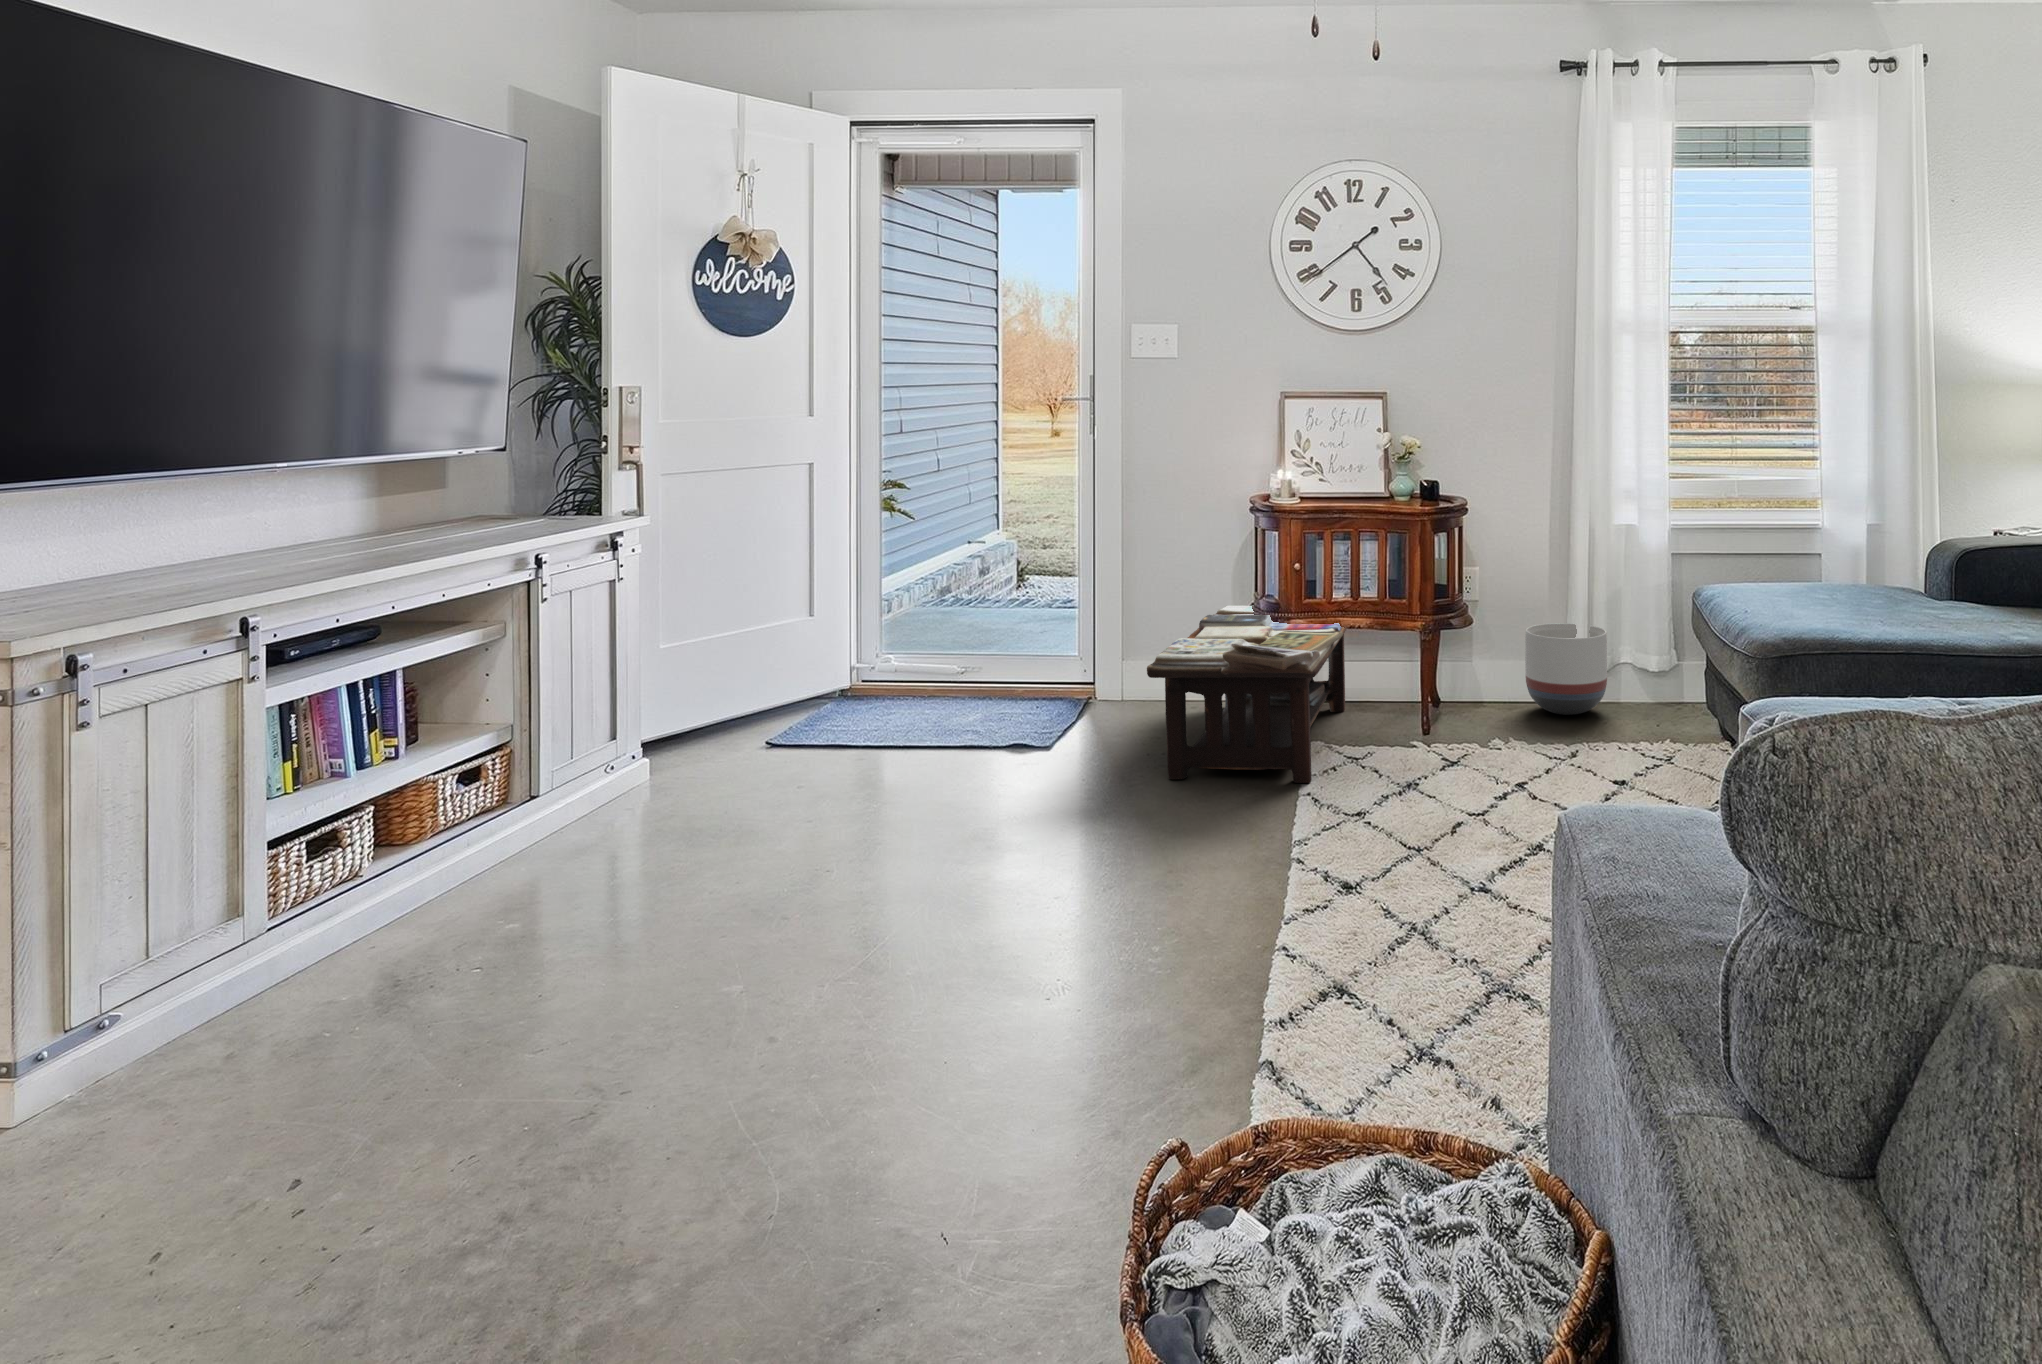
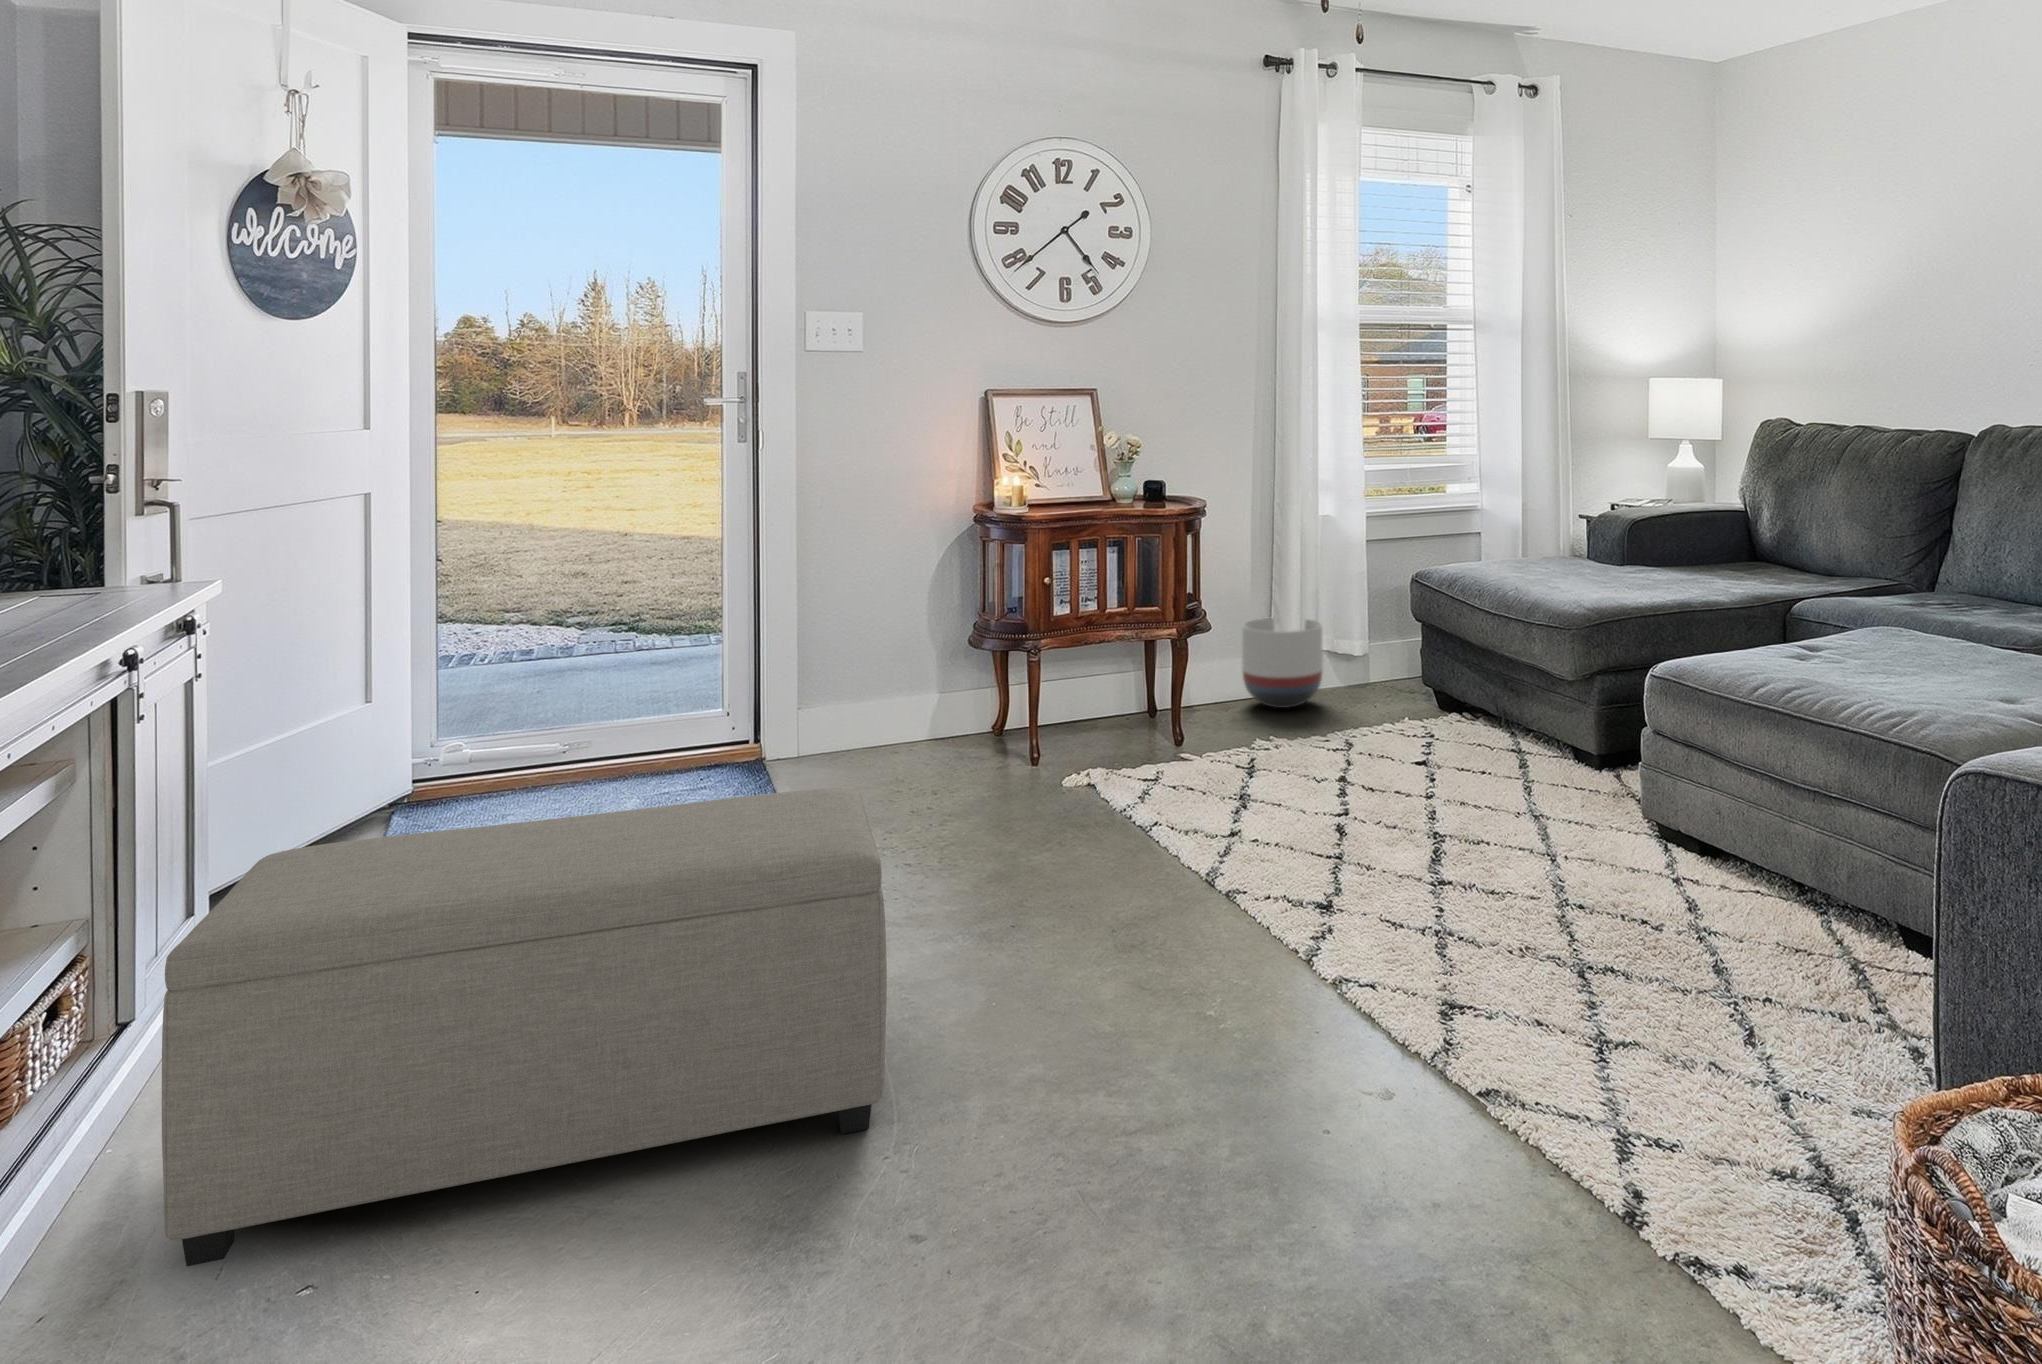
coffee table: present [1147,605,1347,783] -> none [916,617,1158,829]
ottoman: none [389,702,895,976] -> present [162,788,887,1266]

